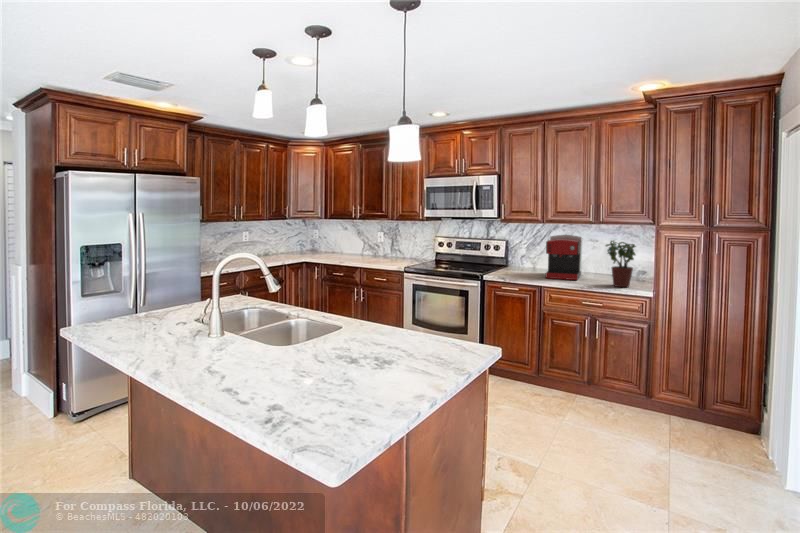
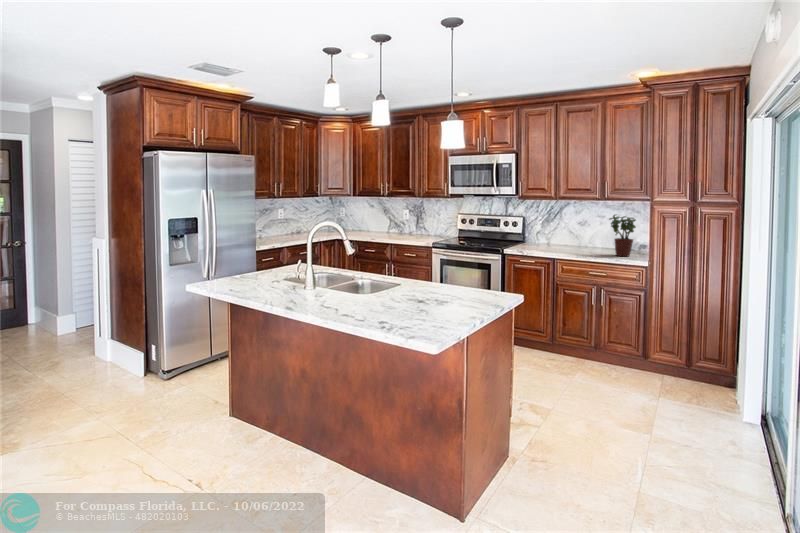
coffee maker: present [546,235,582,280] -> none [557,211,592,251]

